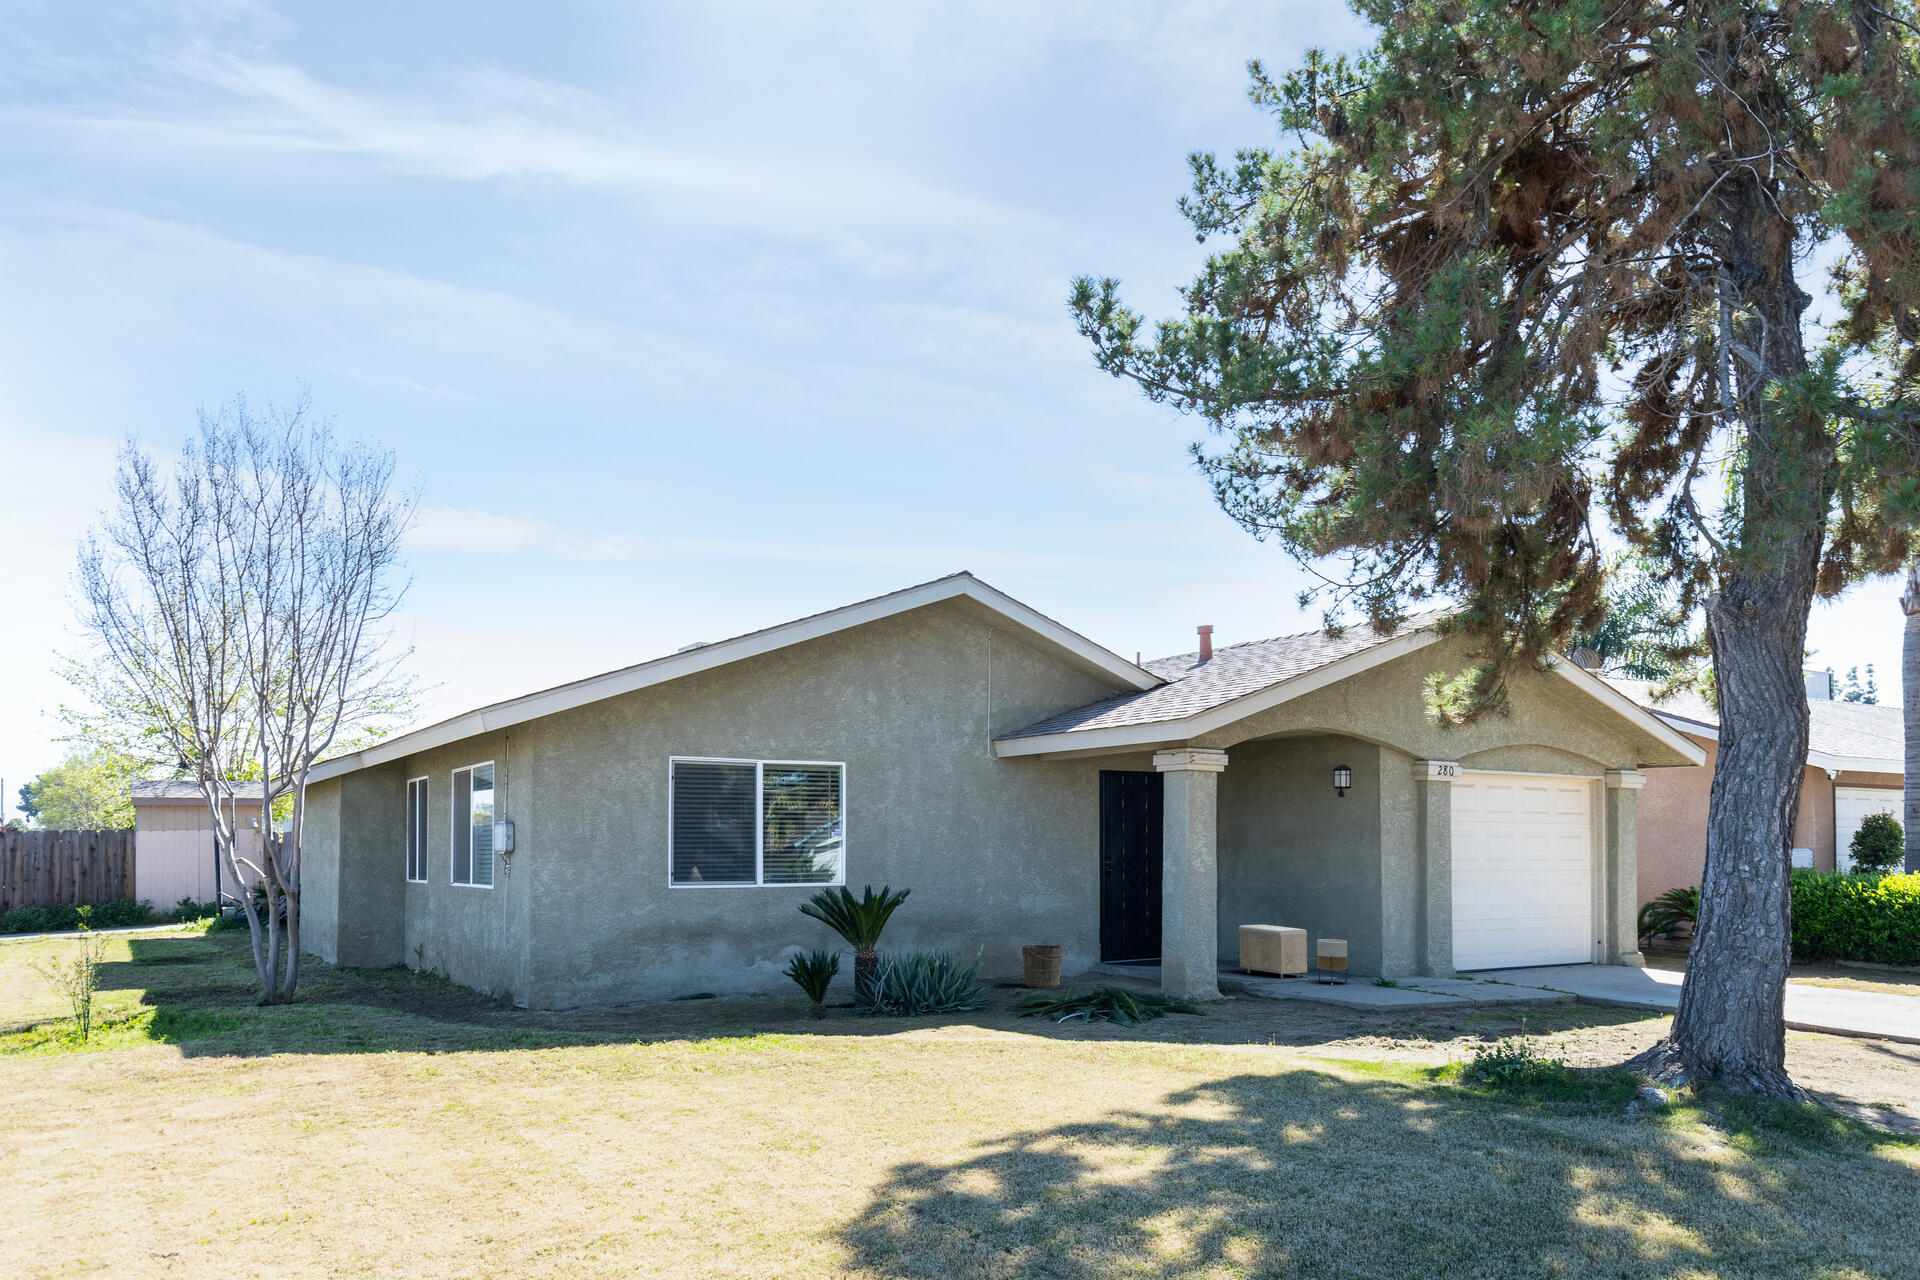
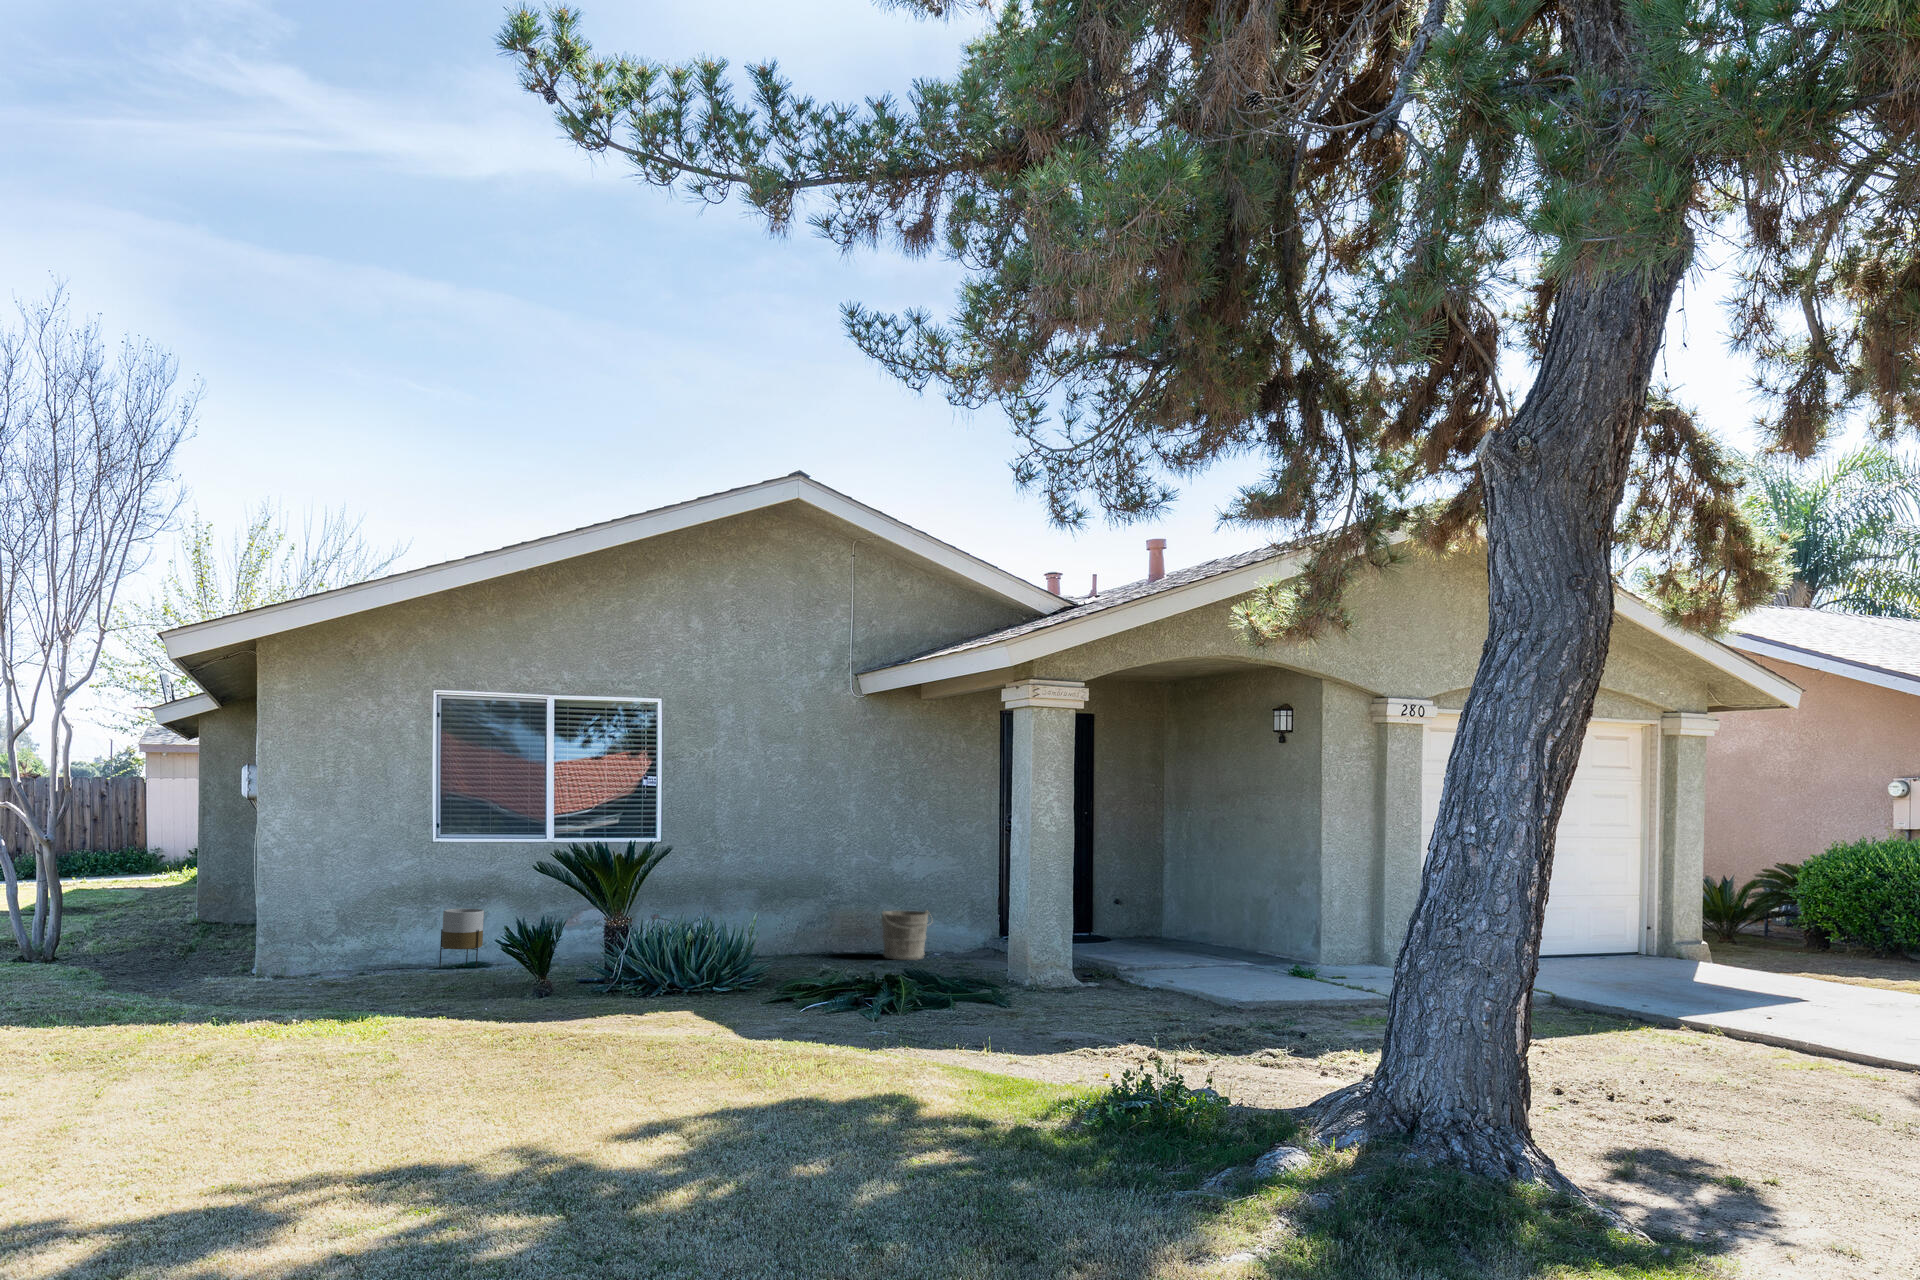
storage bench: present [1239,925,1307,978] -> none [1178,893,1250,957]
planter: present [1317,939,1348,982] -> present [439,908,484,968]

